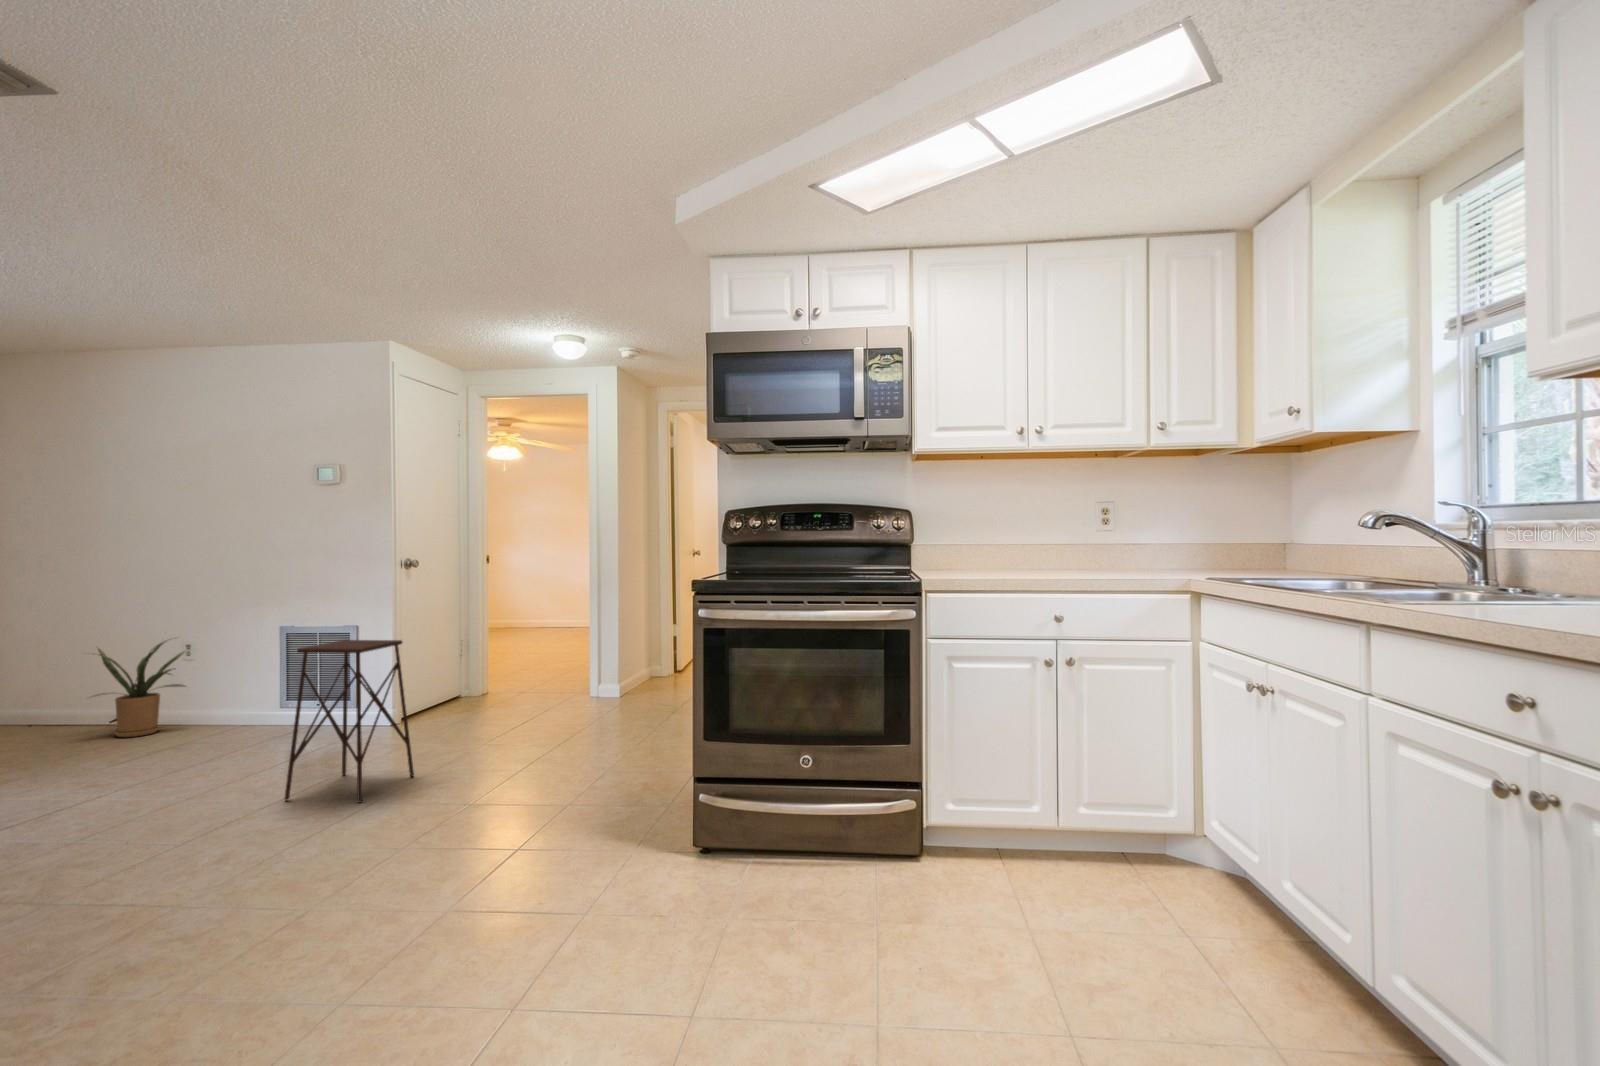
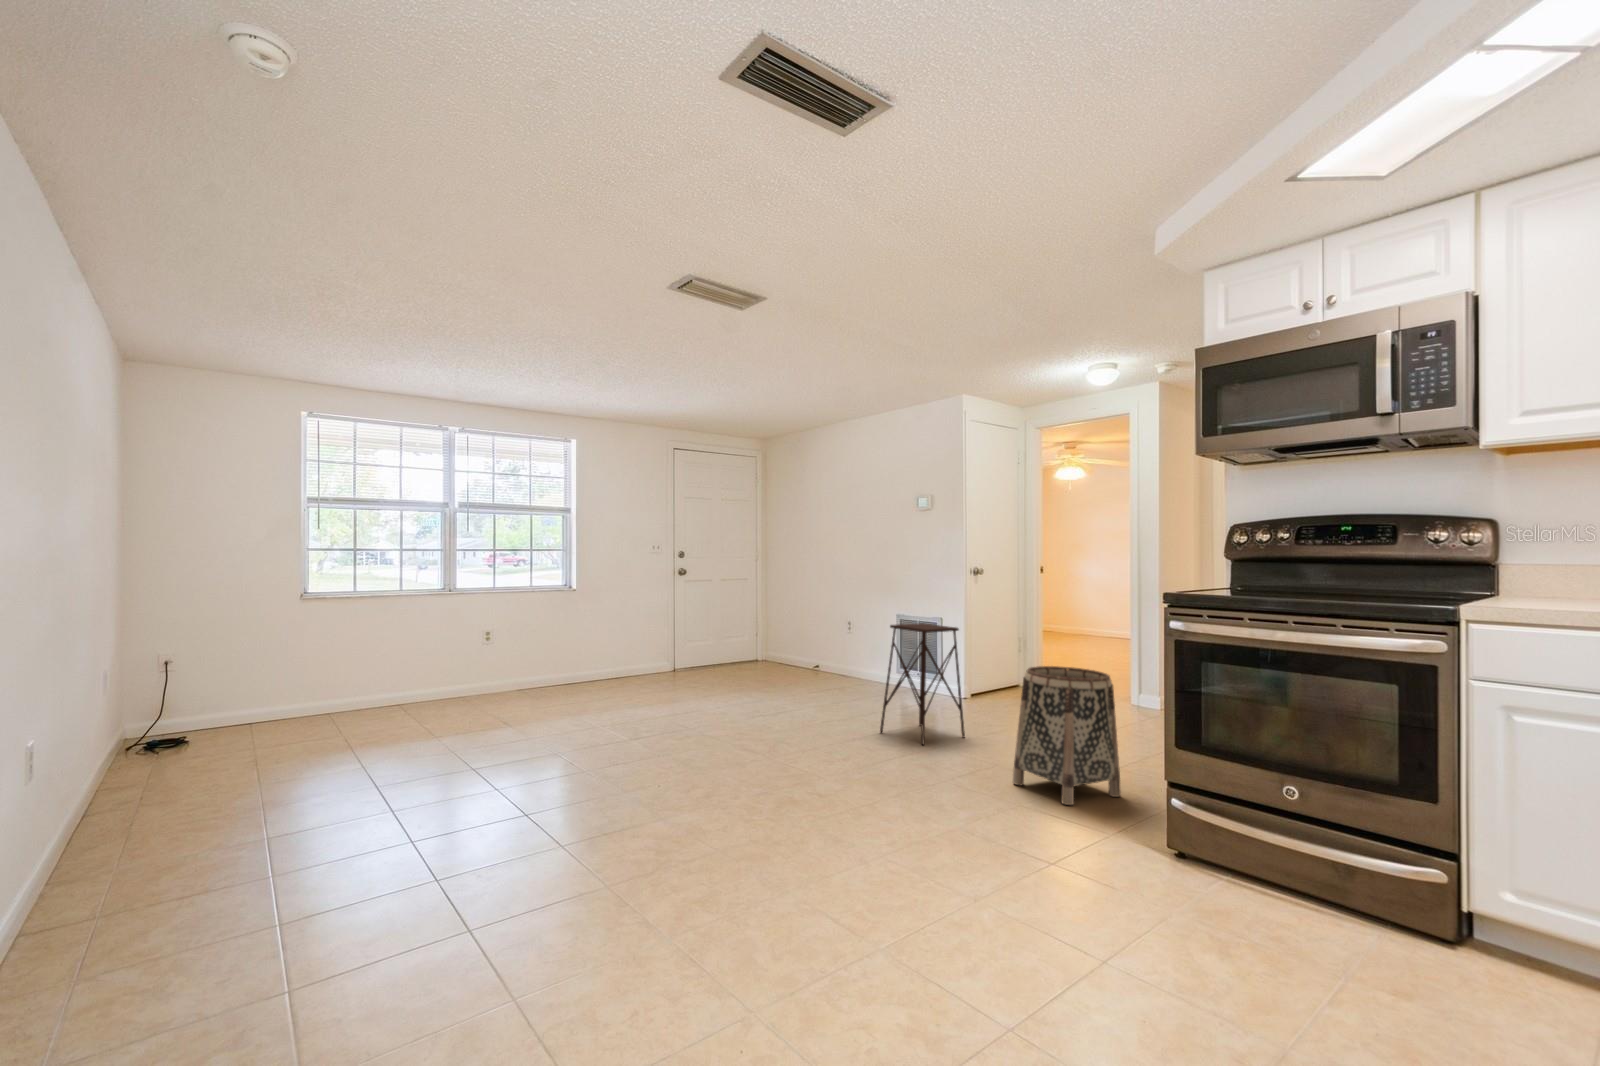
house plant: present [97,641,186,737] -> none [794,614,850,677]
basket: none [502,670,620,829] -> present [1013,666,1121,805]

